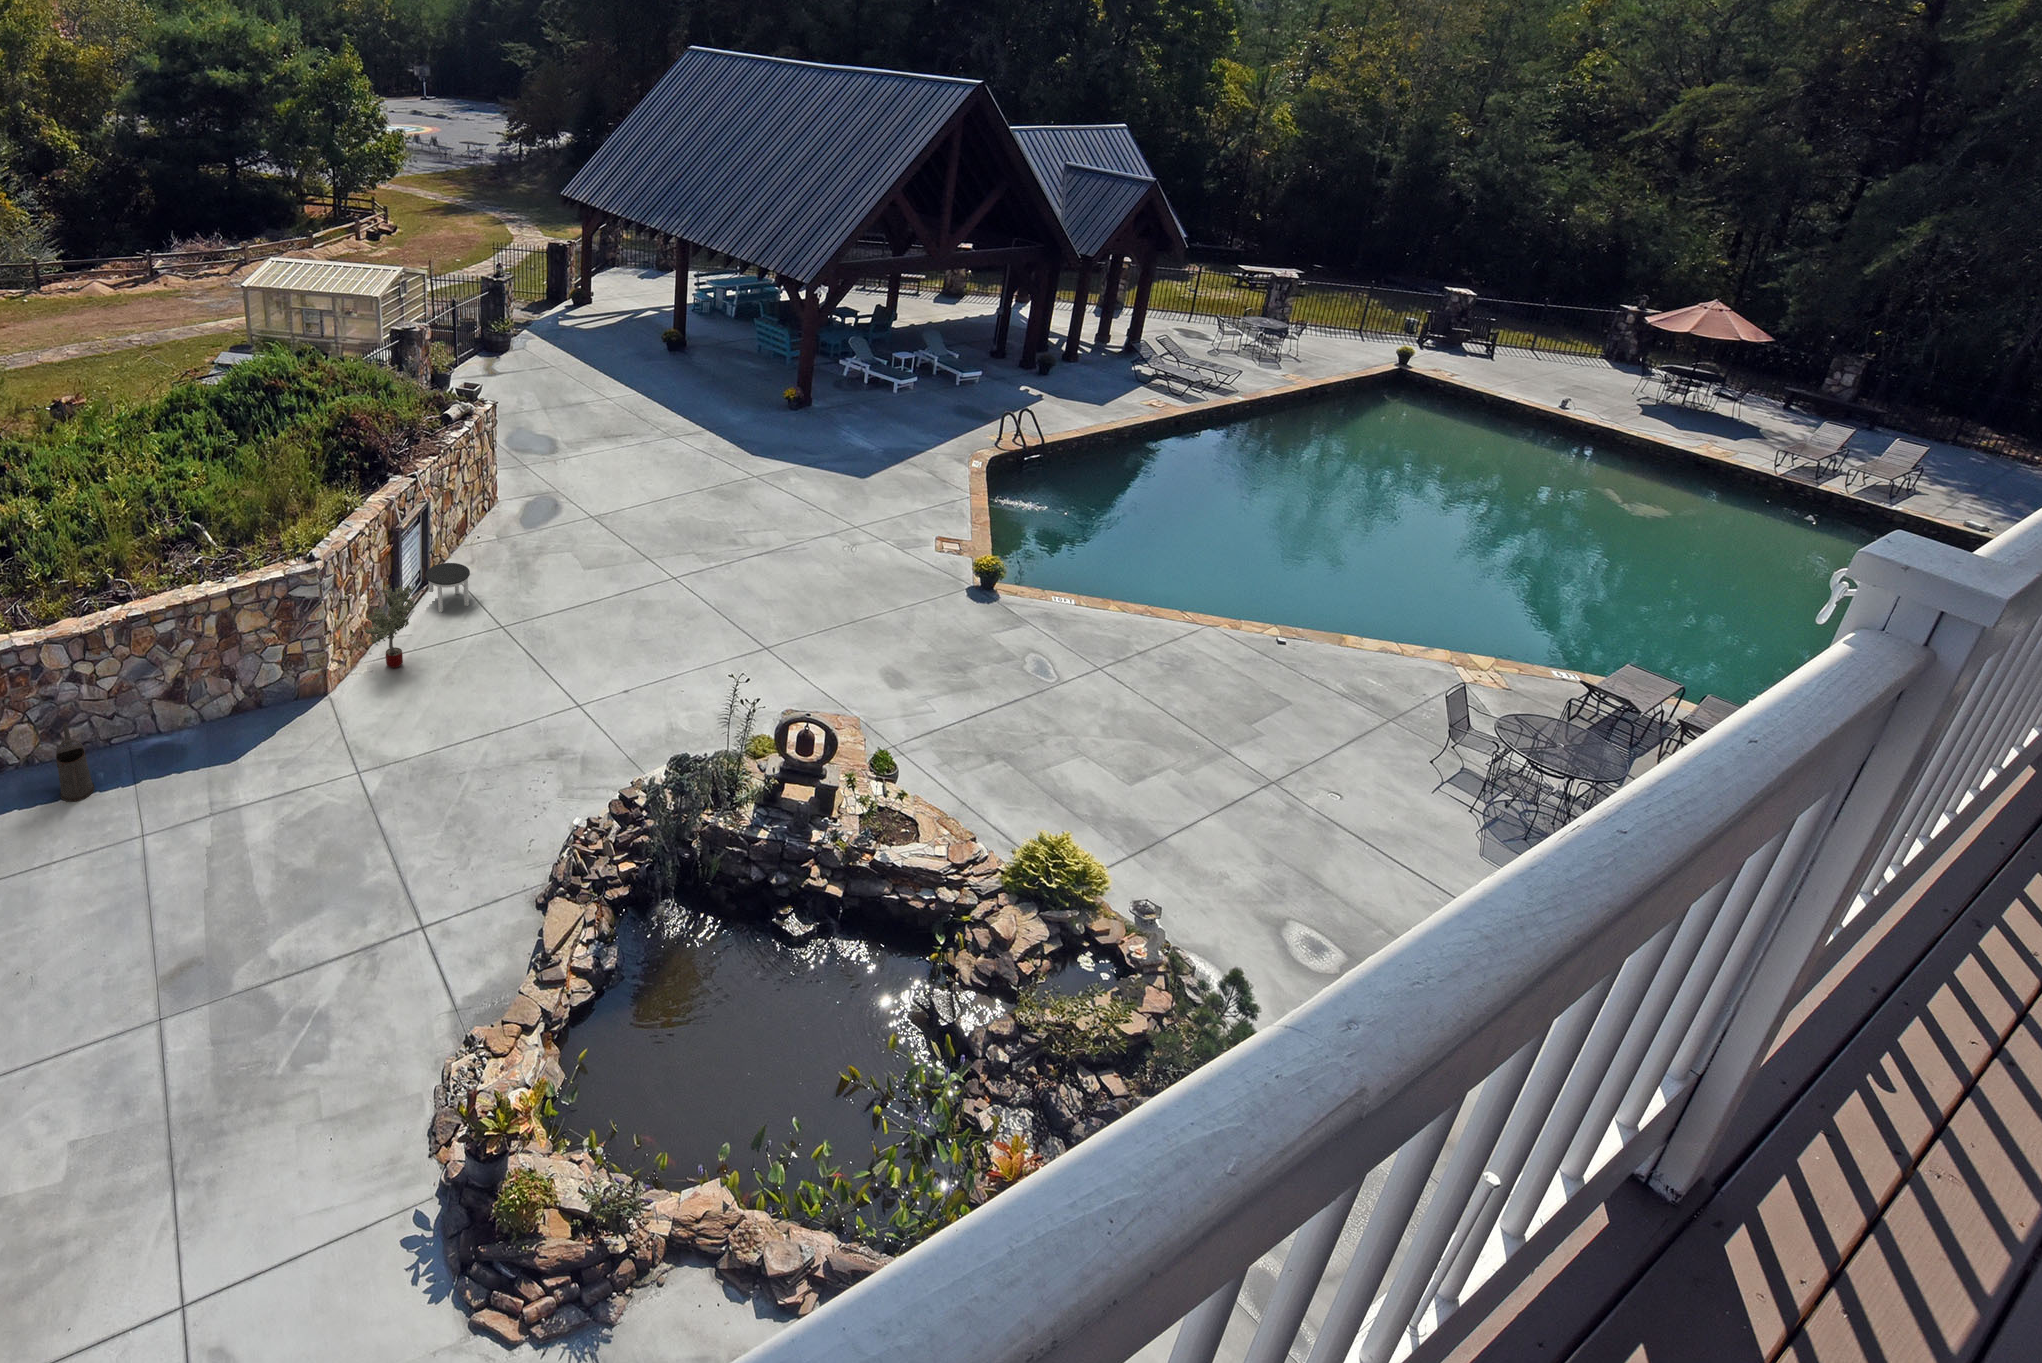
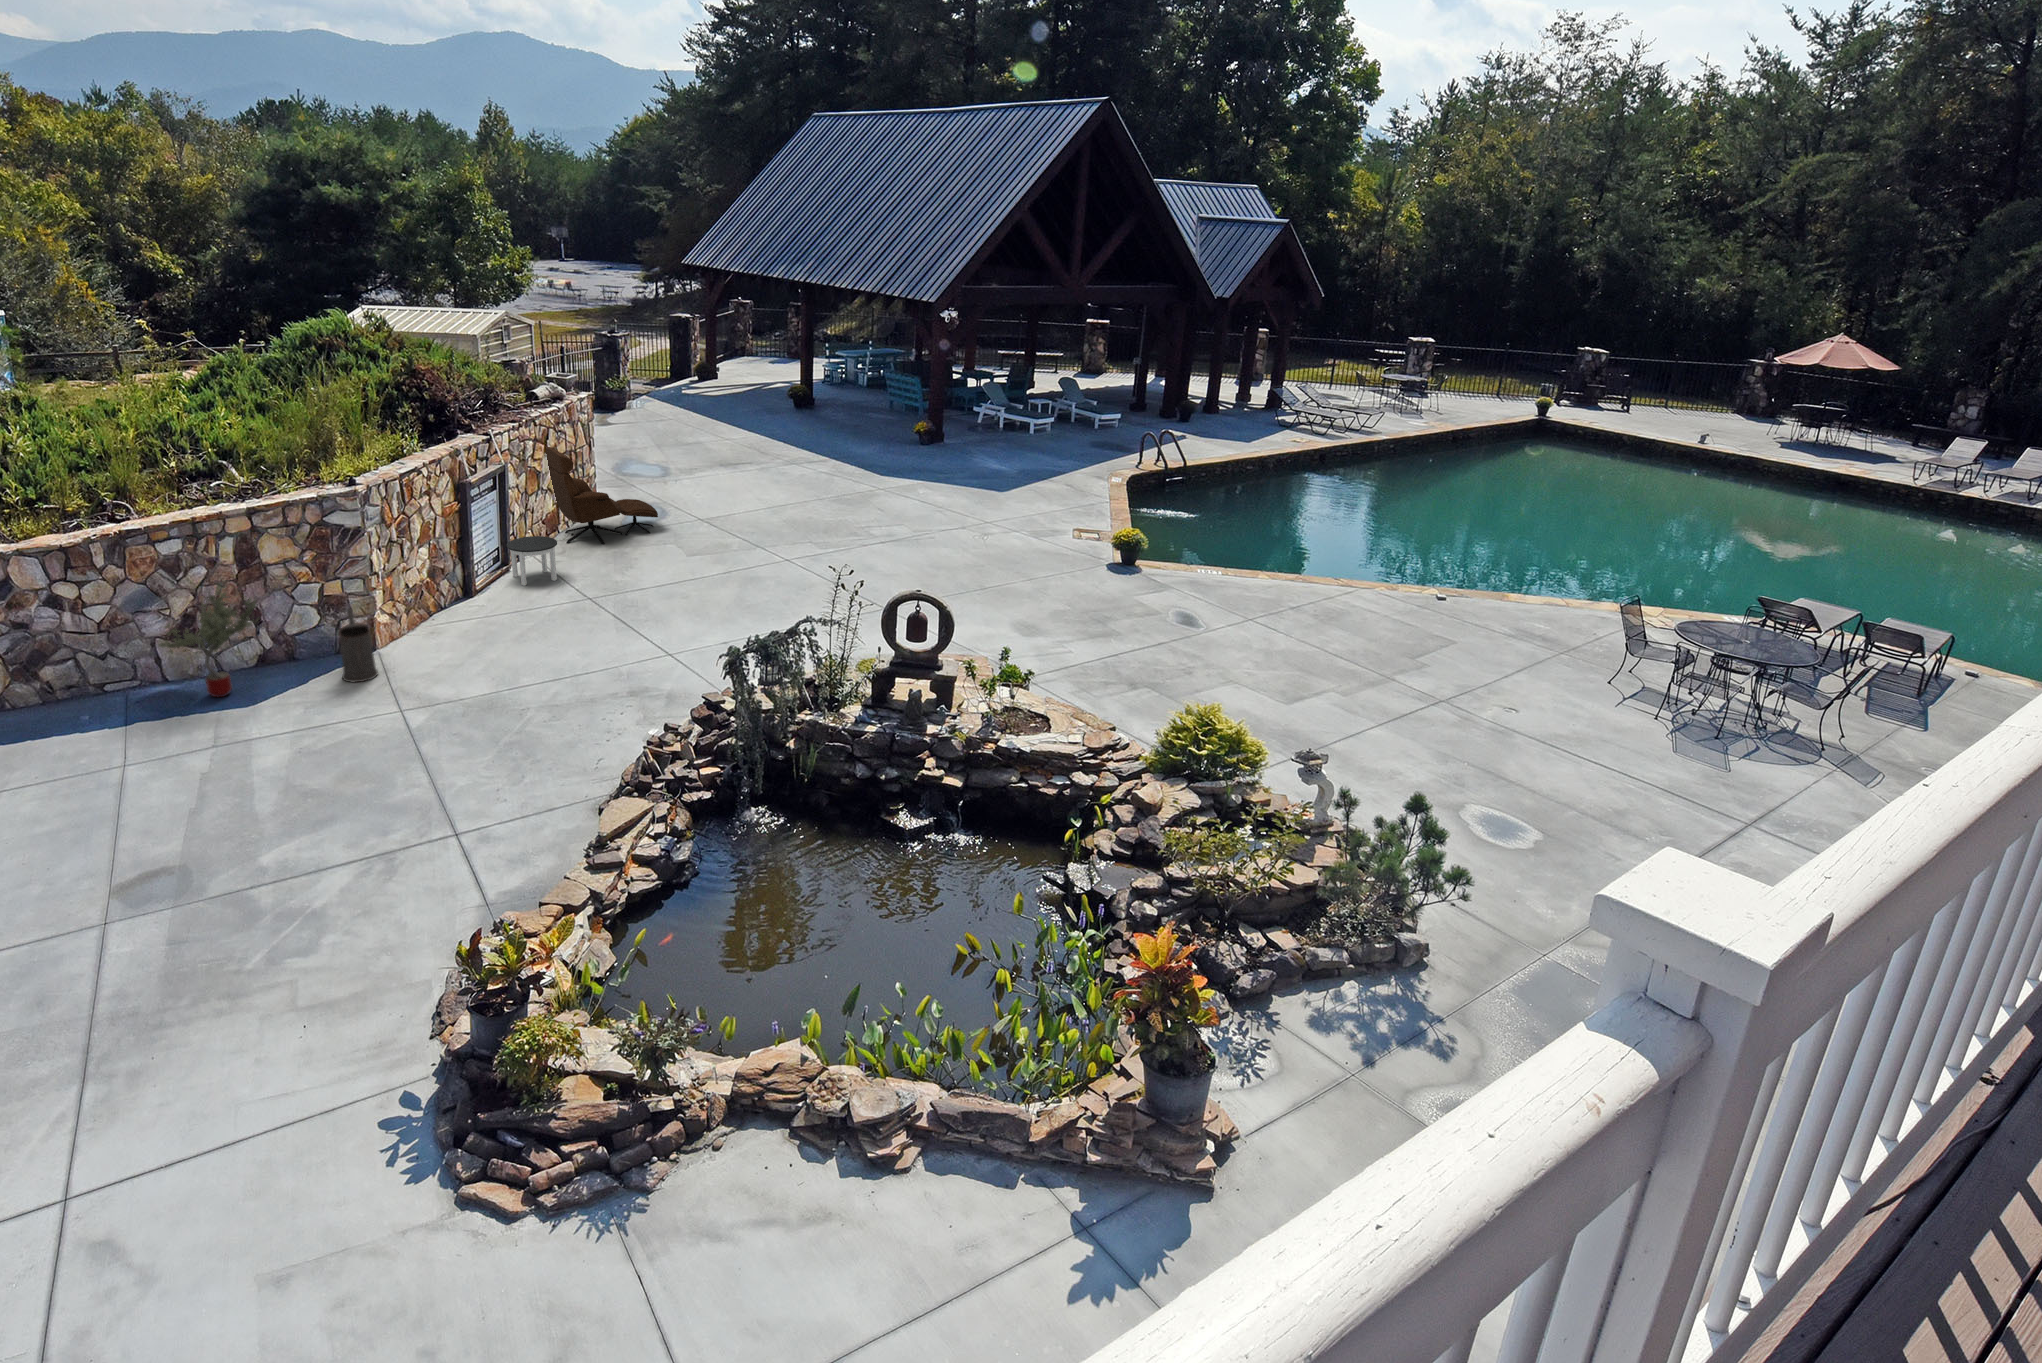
lounge chair: none [453,466,554,556] -> present [546,447,658,544]
potted tree: present [365,584,415,668] -> present [159,585,258,697]
watering can: present [56,722,95,802] -> present [339,608,378,682]

